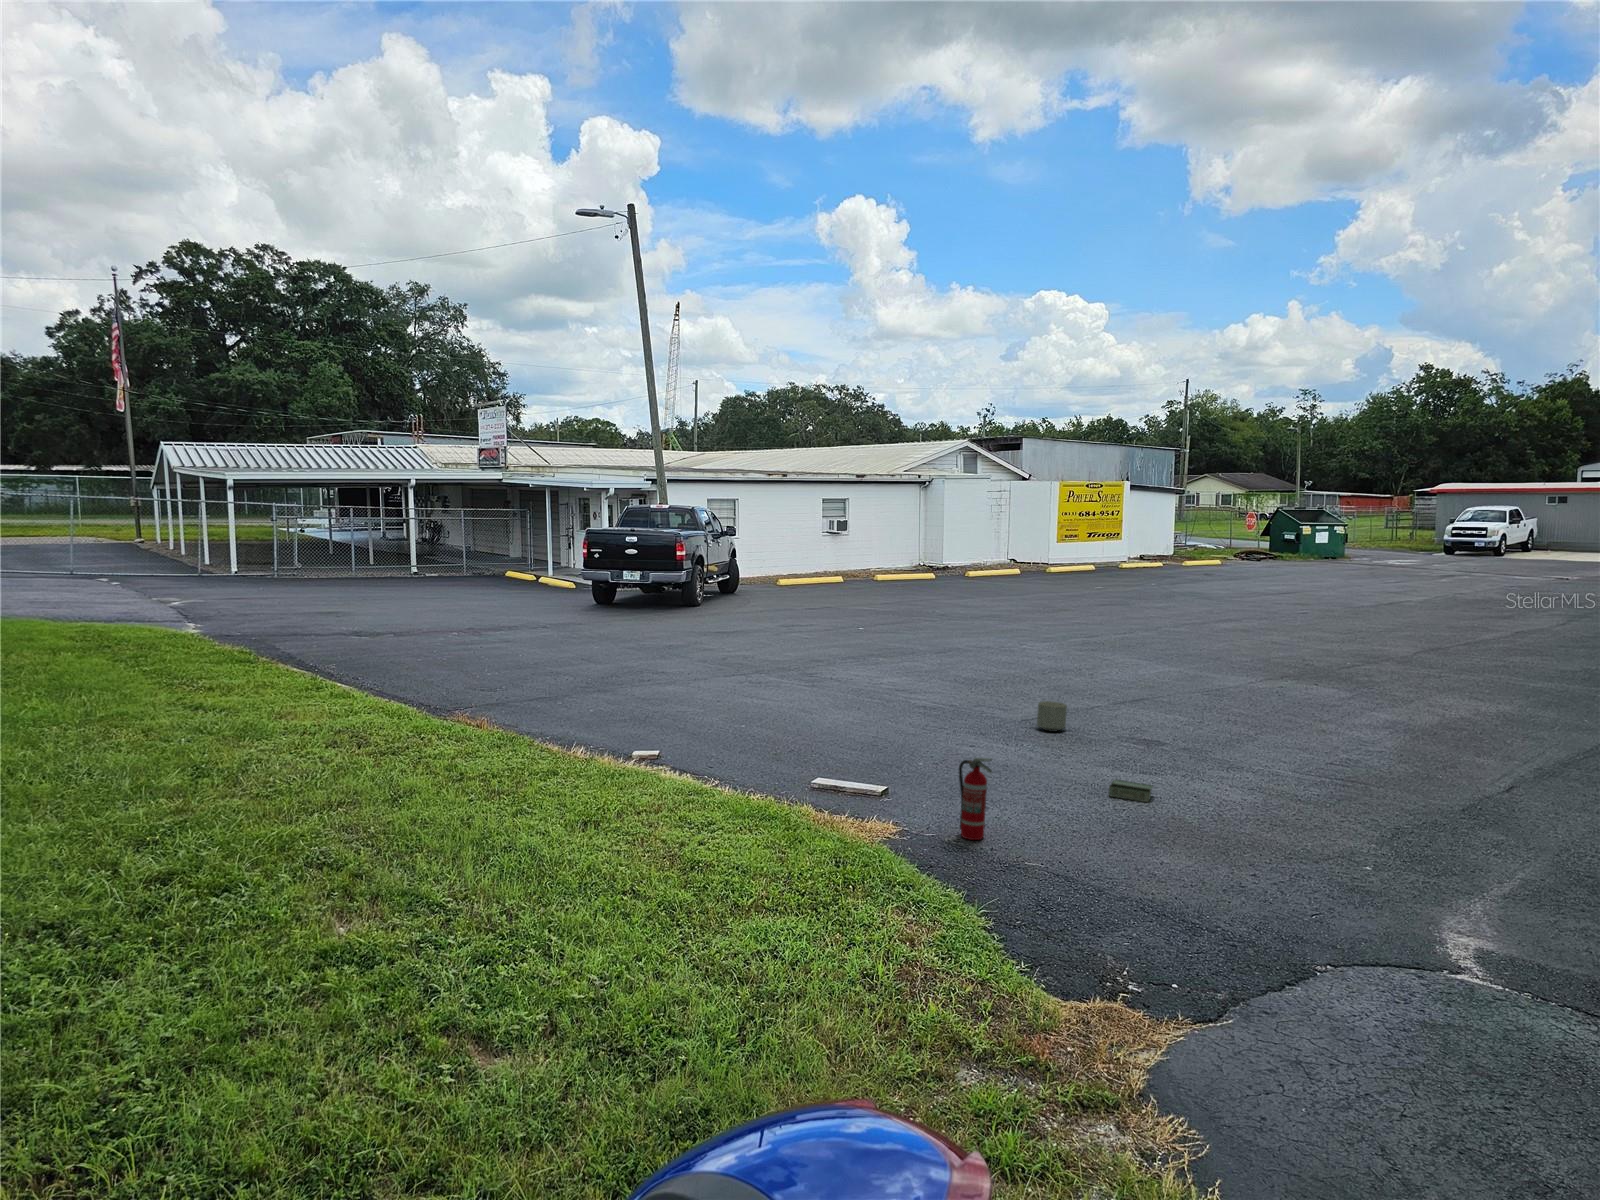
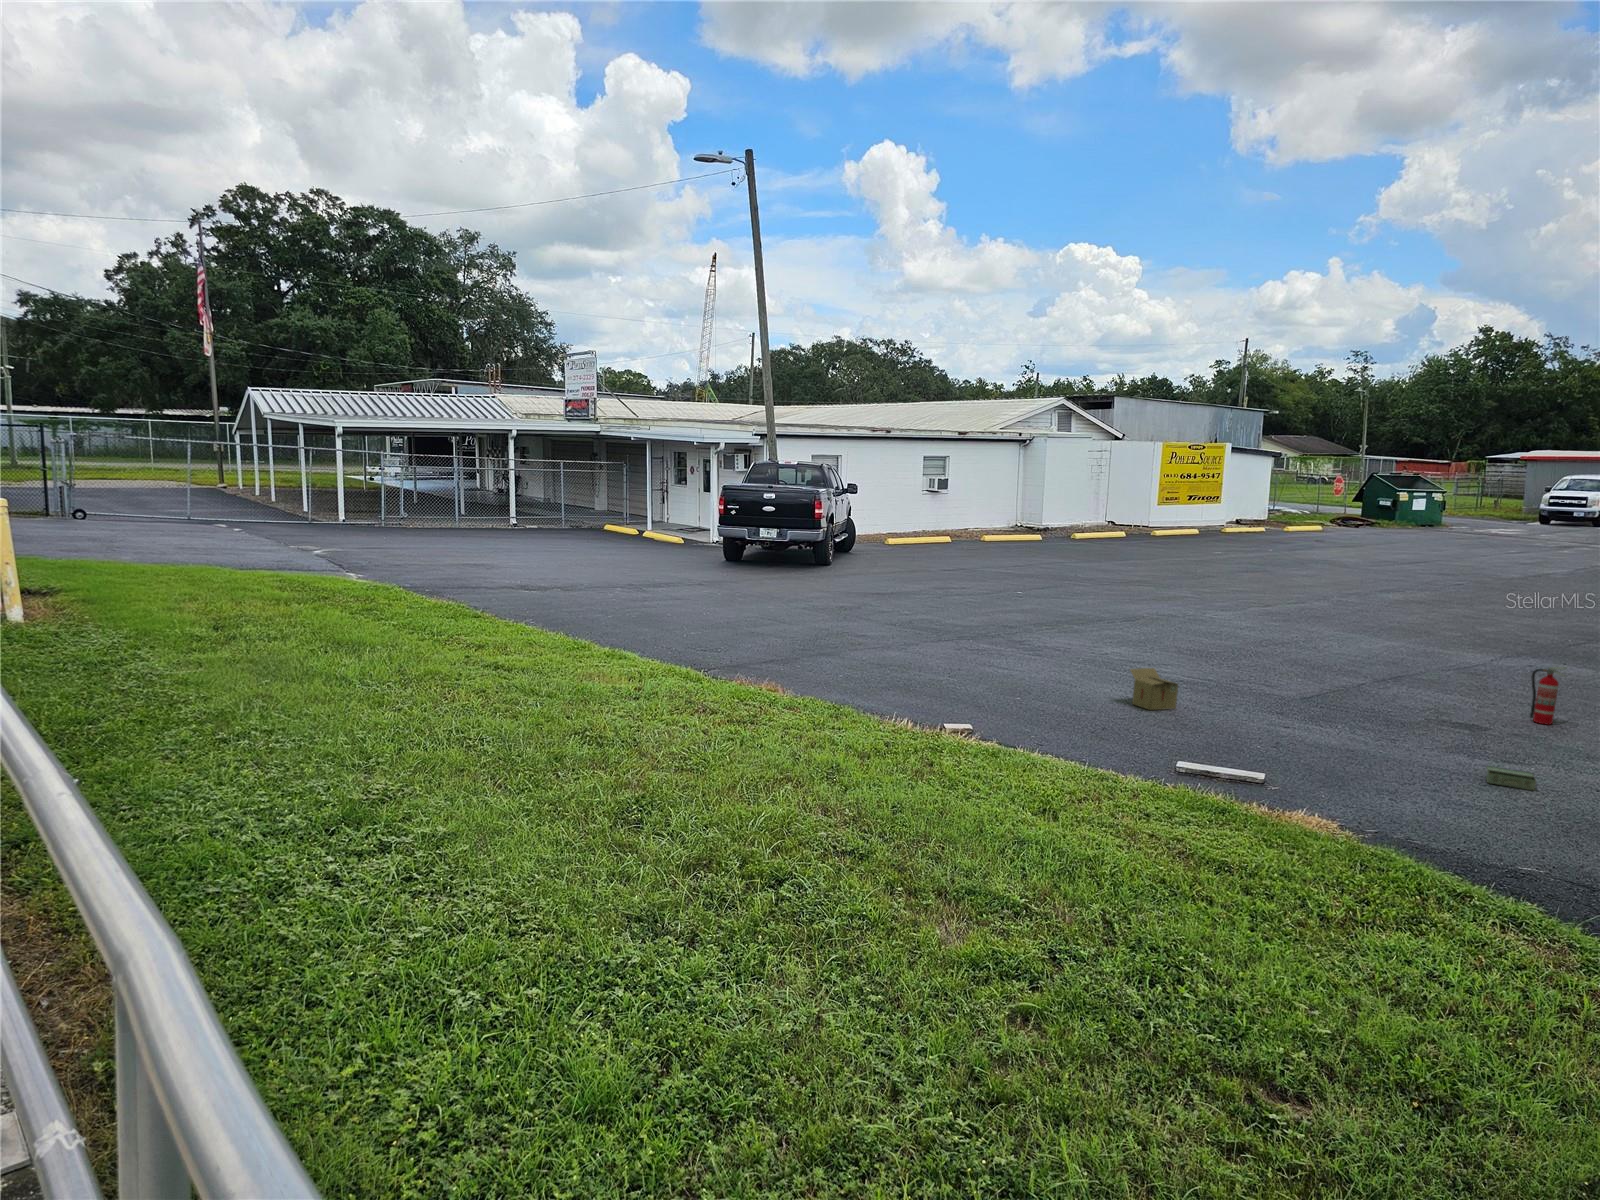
cardboard box: none [835,693,885,734] -> present [1130,668,1178,710]
planter: present [1037,701,1067,732] -> none [1332,680,1367,711]
fire extinguisher: present [959,758,992,840] -> present [1530,667,1566,724]

